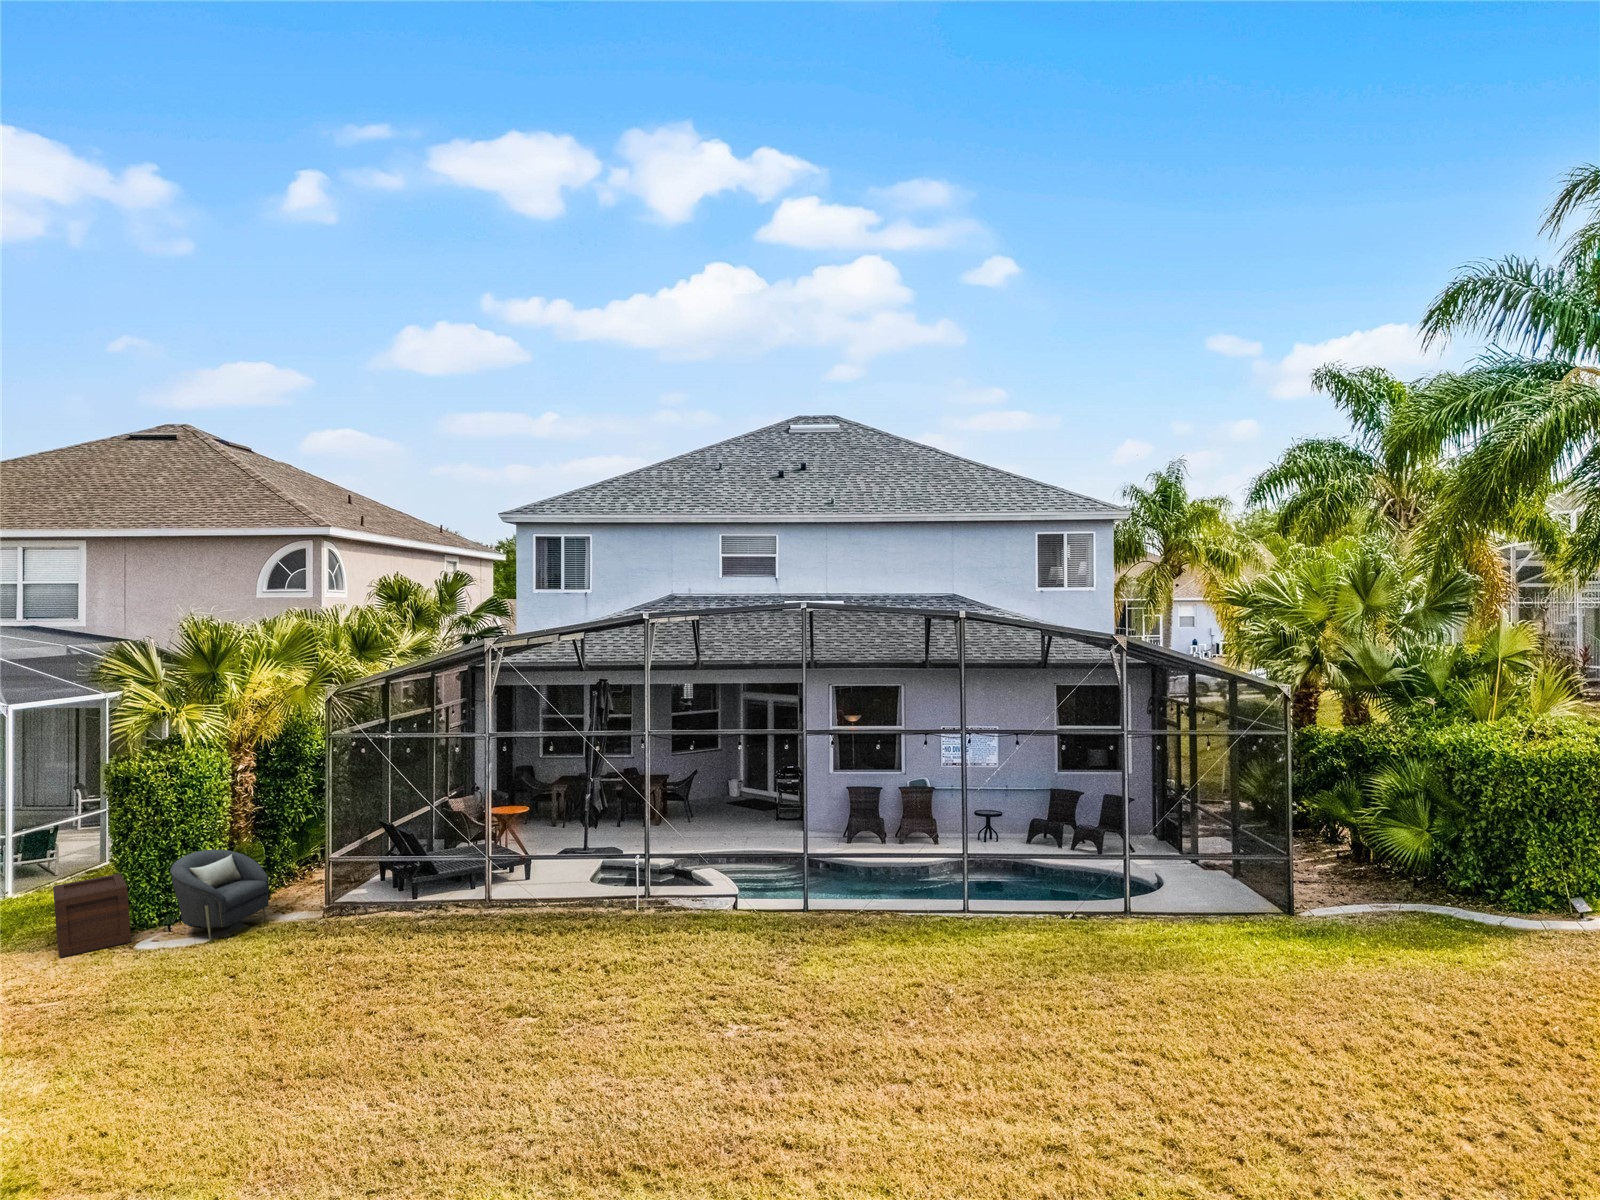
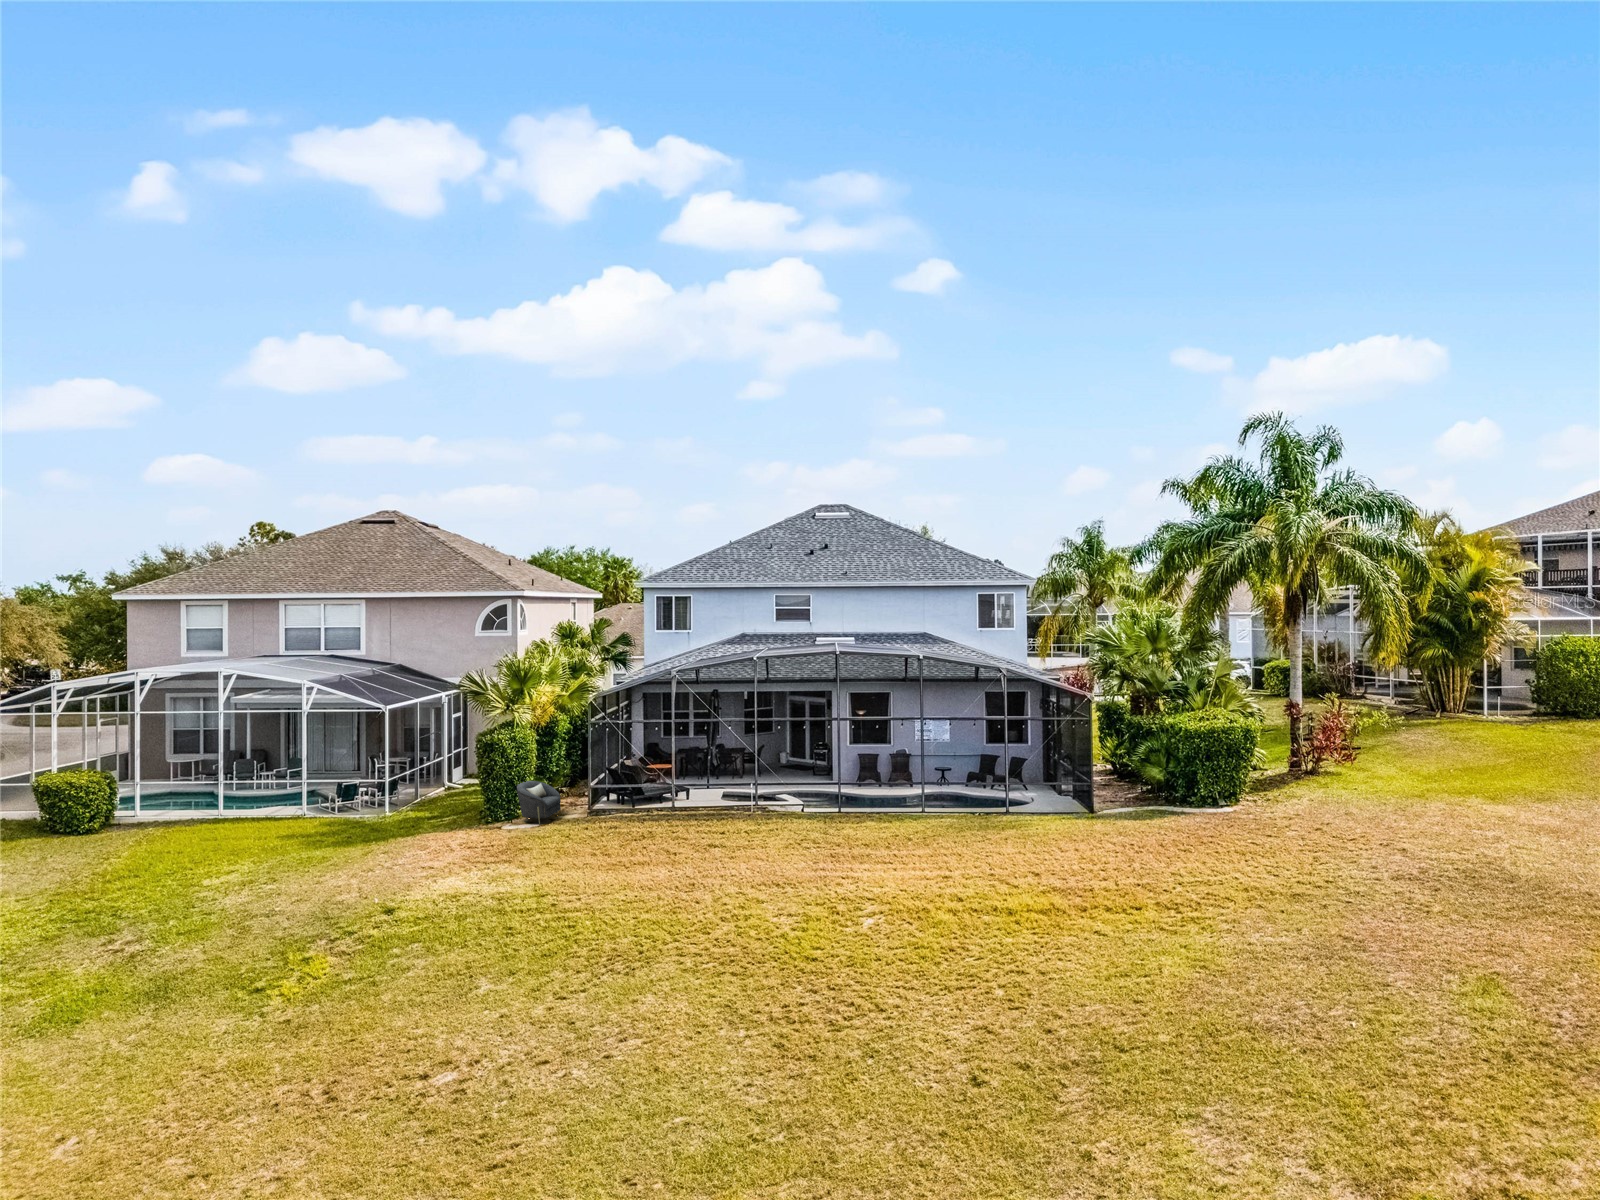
wooden crate: present [53,874,131,958] -> none [457,793,498,832]

